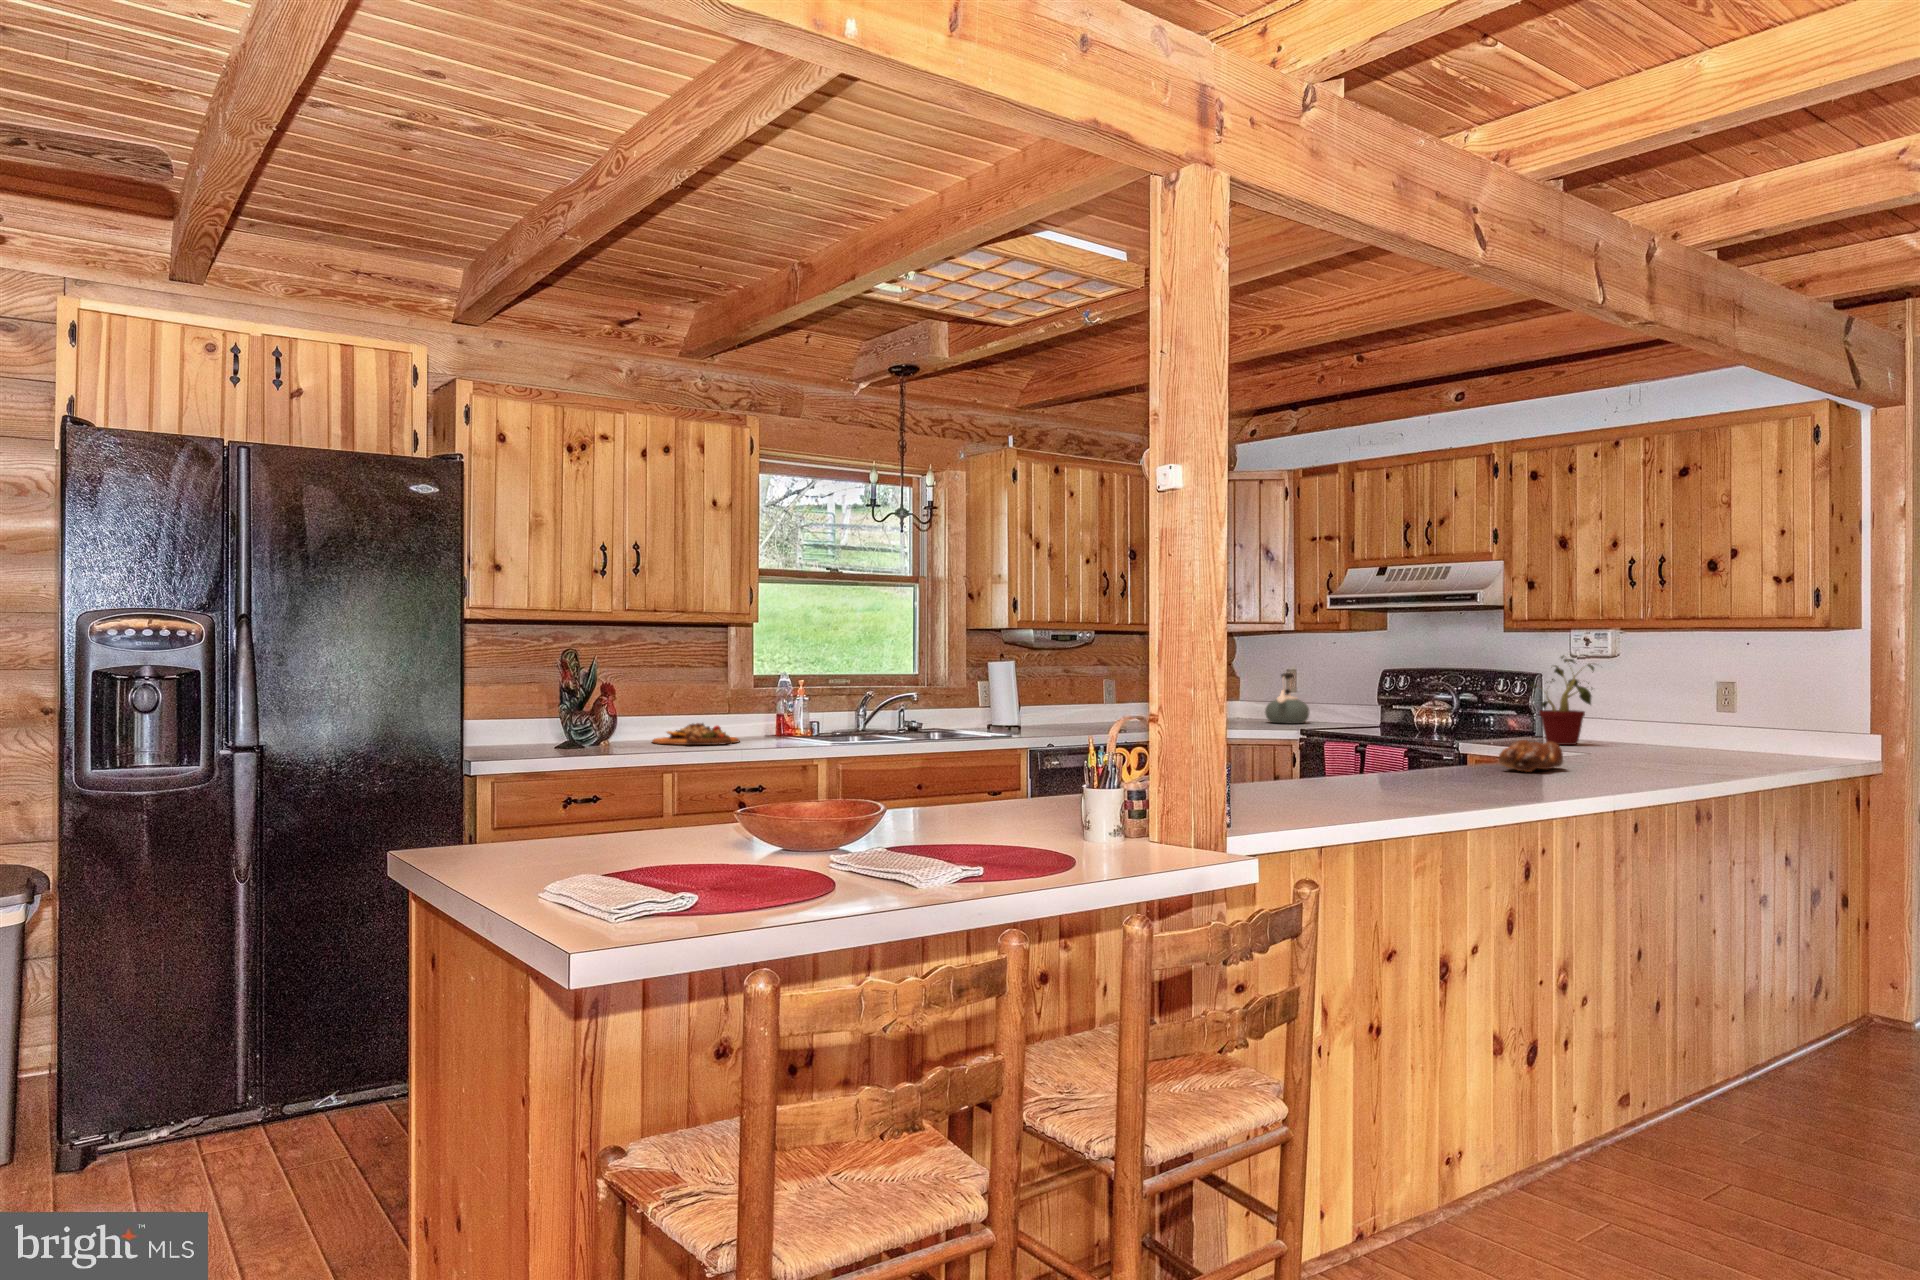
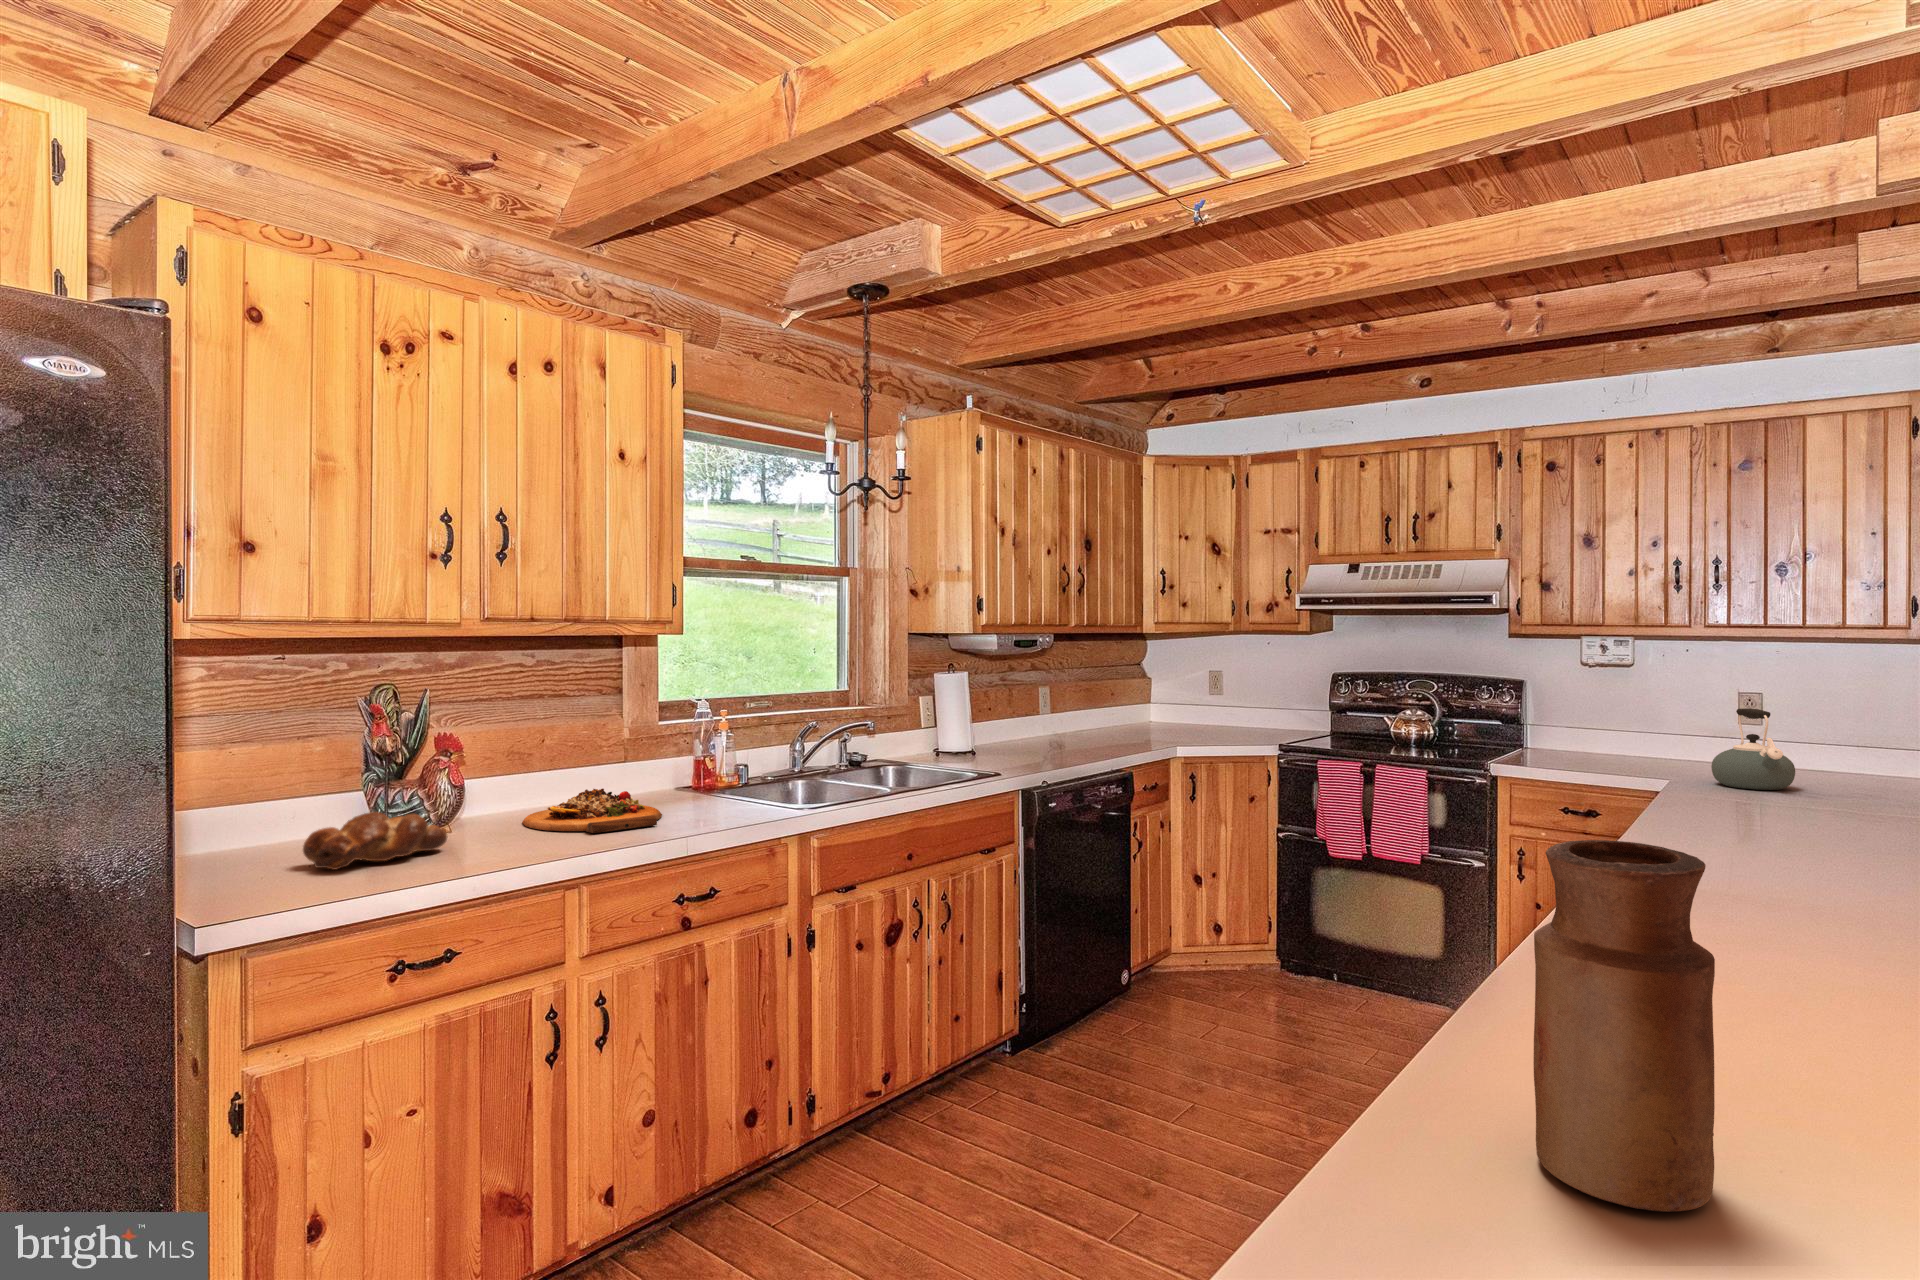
potted plant: present [1532,655,1594,745] -> none [1570,667,1647,769]
kettle: present [1265,673,1309,724] -> present [1711,708,1795,790]
vase: none [966,682,1032,824] -> present [1533,840,1715,1212]
bread loaf: present [1499,740,1563,772] -> present [303,812,447,870]

